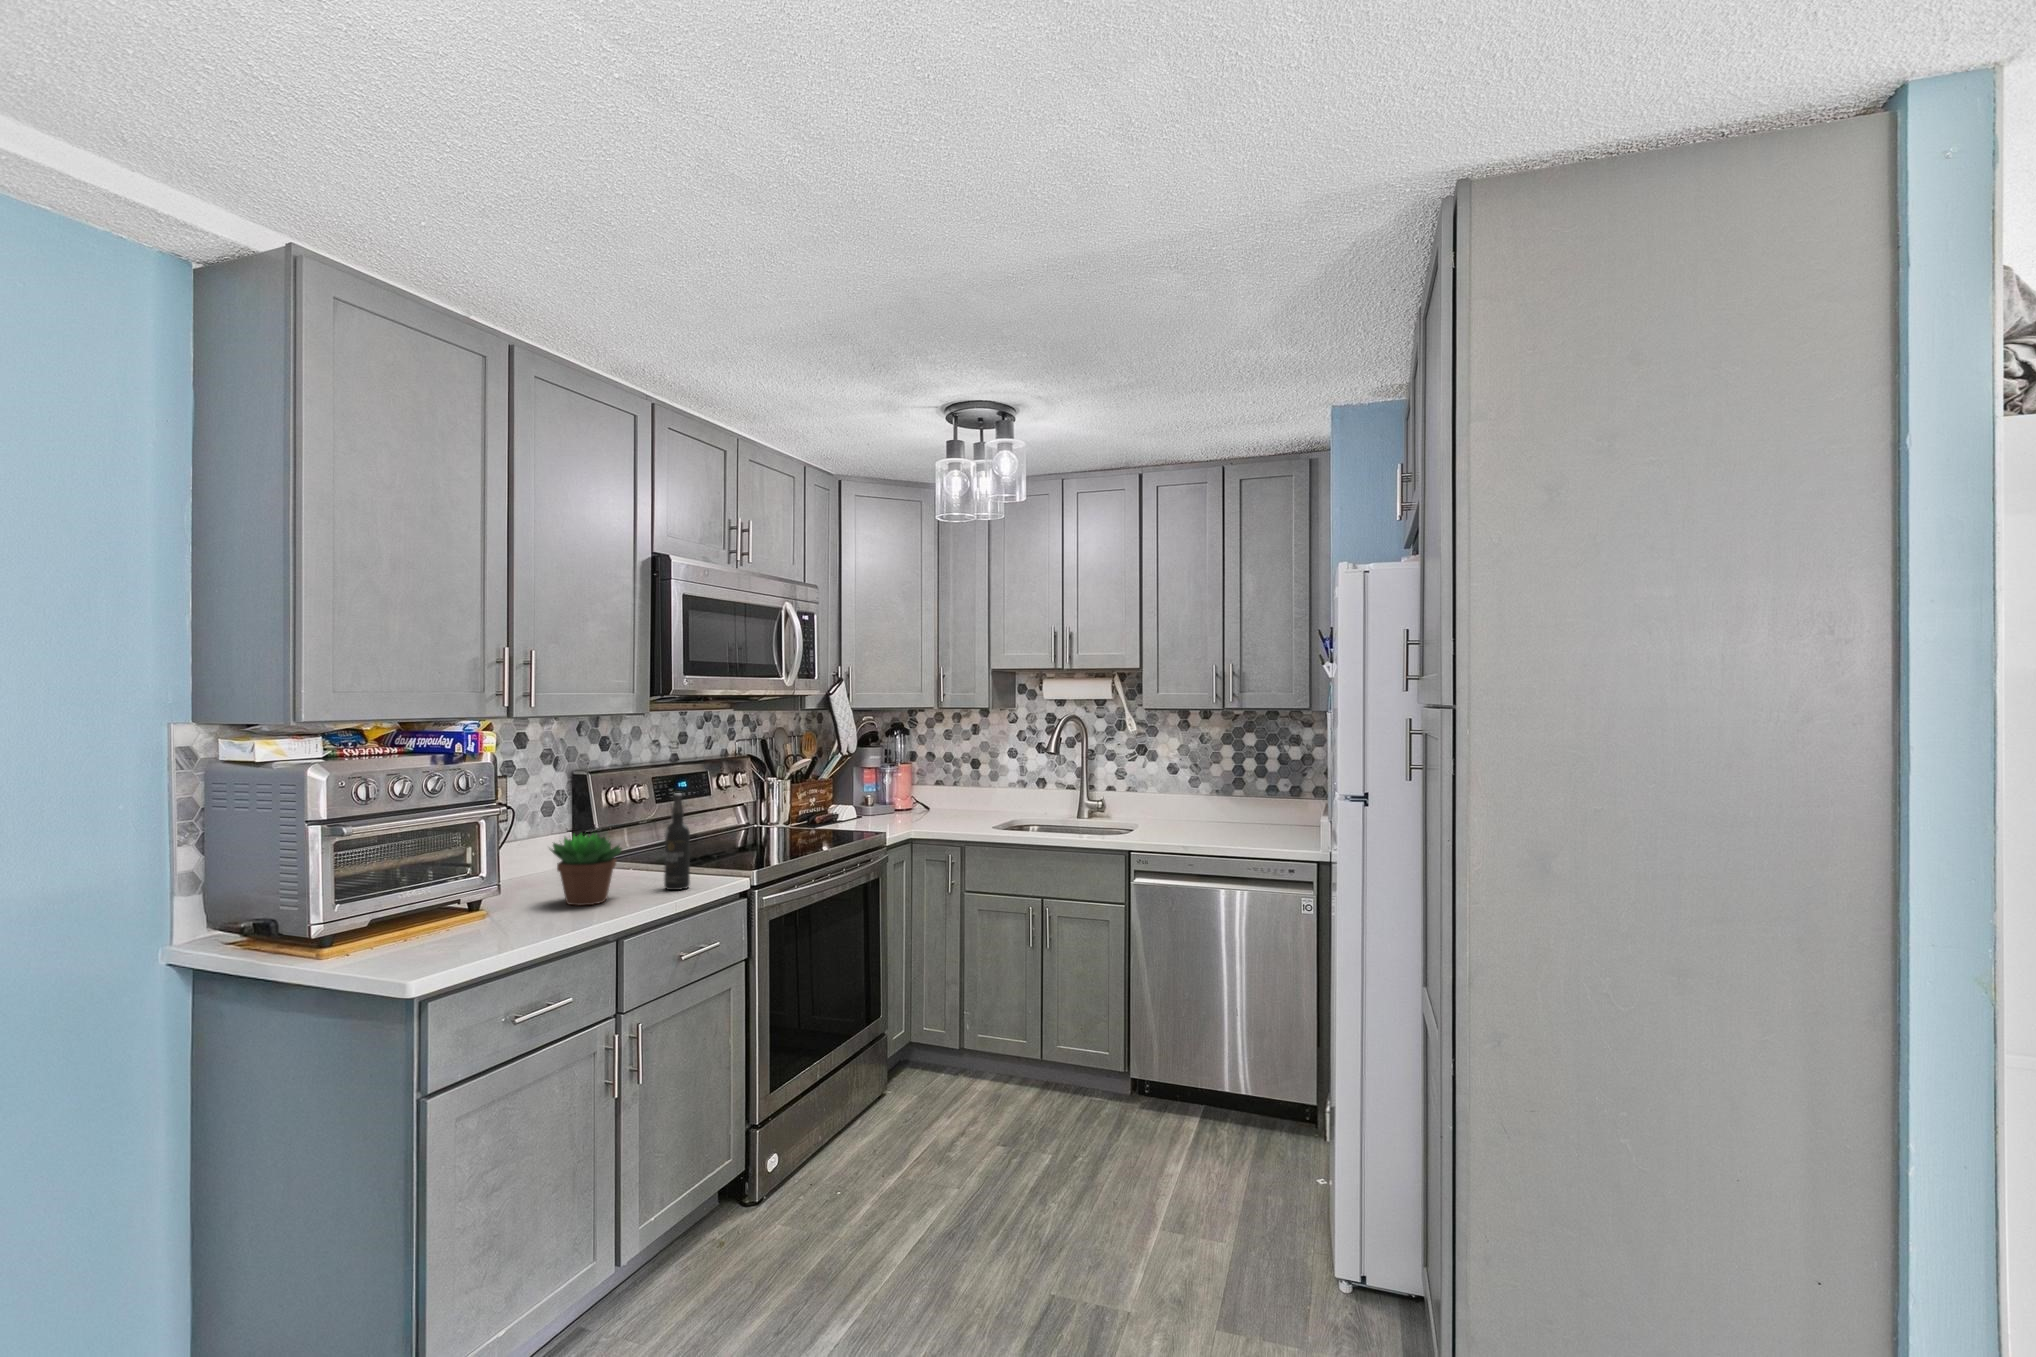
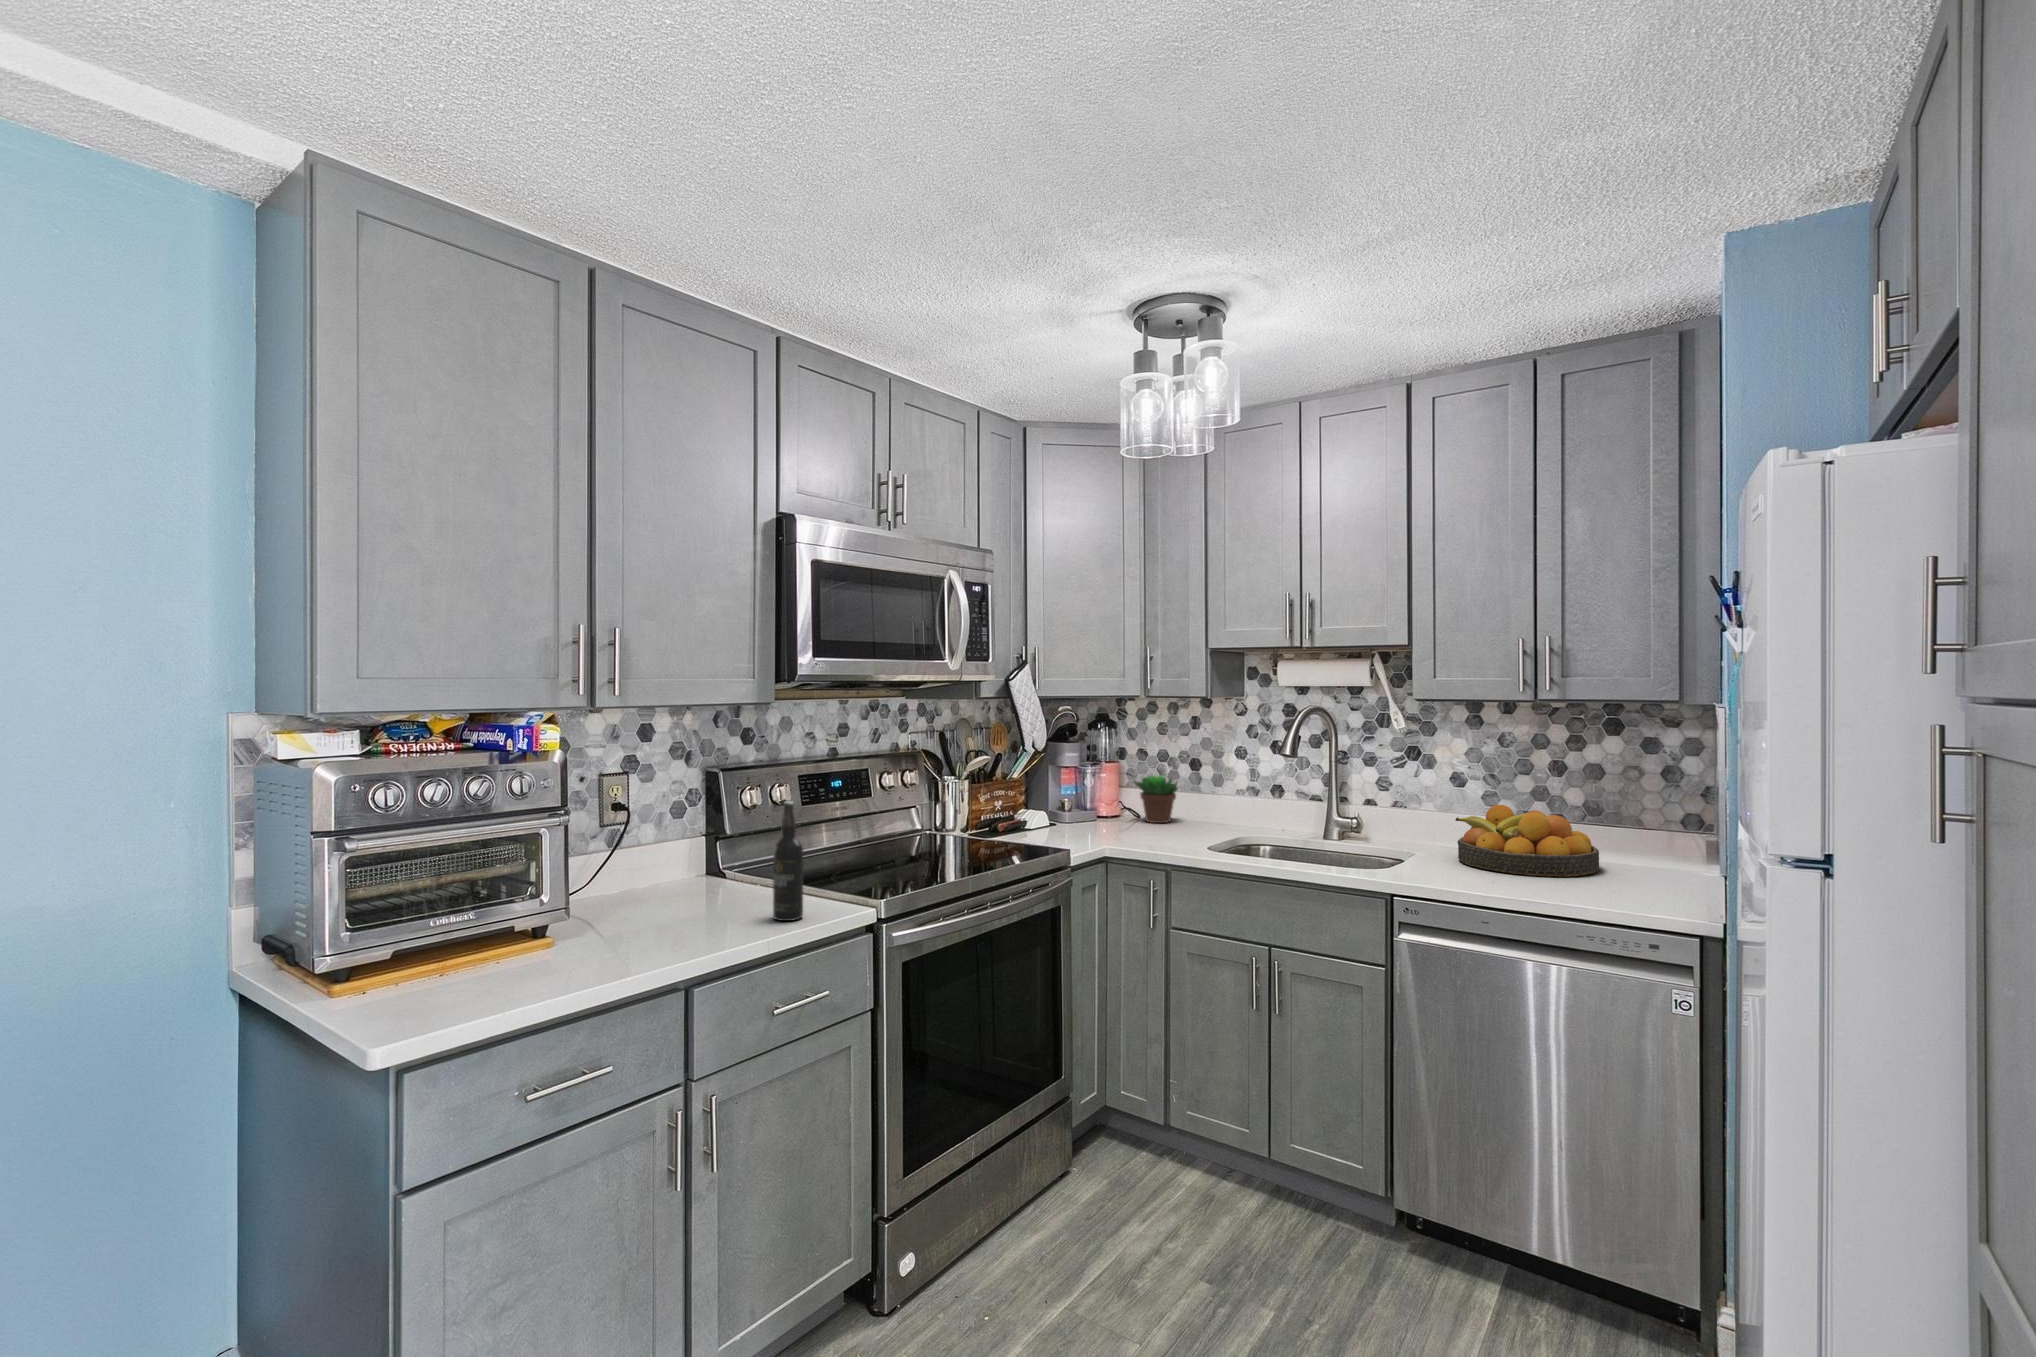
fruit bowl: none [1174,786,1271,835] -> present [1456,805,1599,877]
succulent plant: present [551,834,622,906] -> present [1134,776,1178,823]

